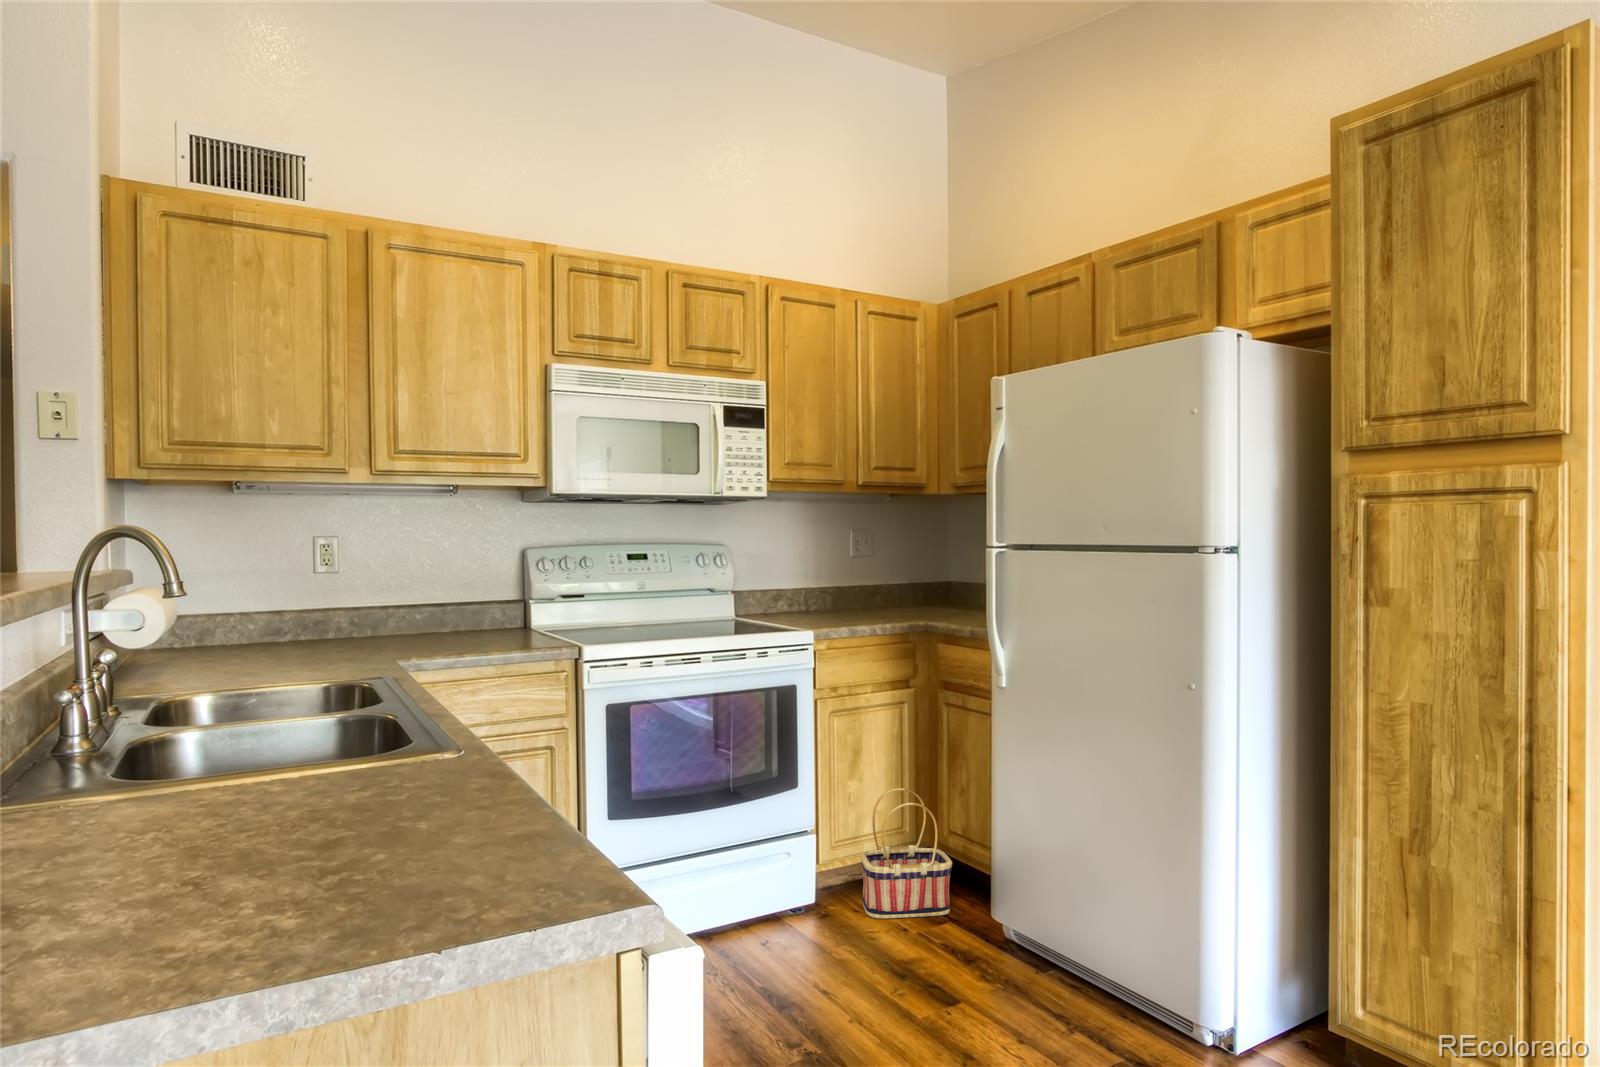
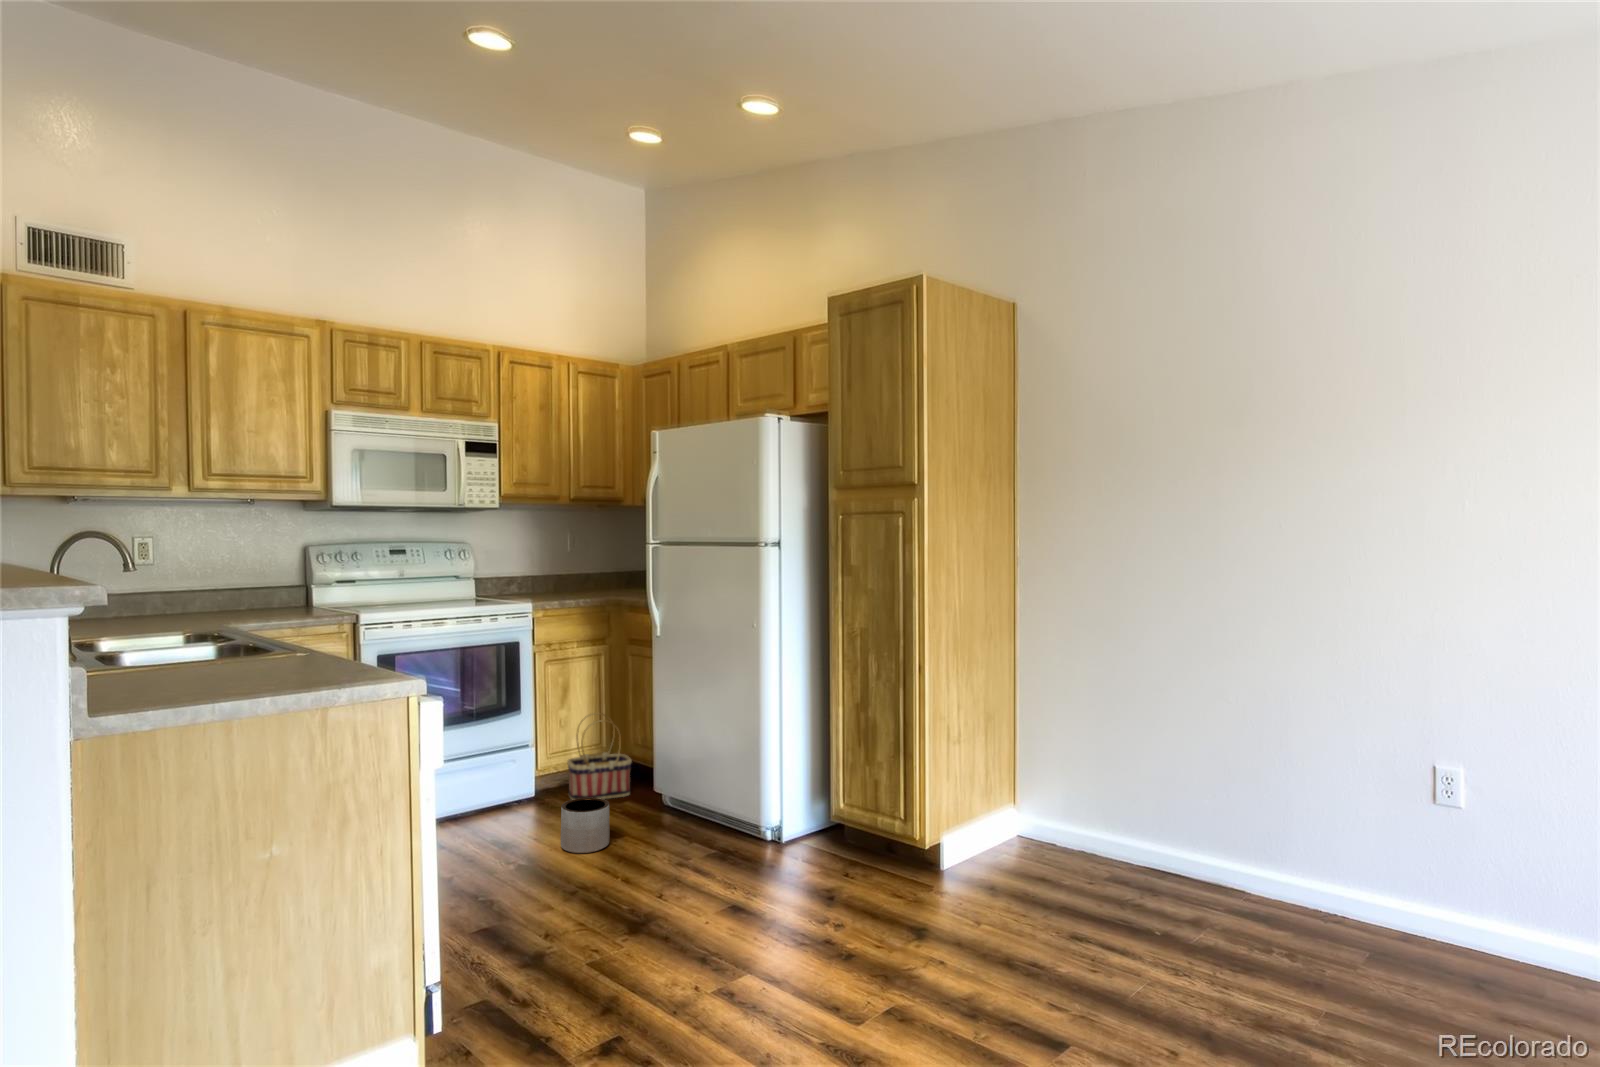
planter: none [862,937,936,1034] -> present [561,797,610,853]

